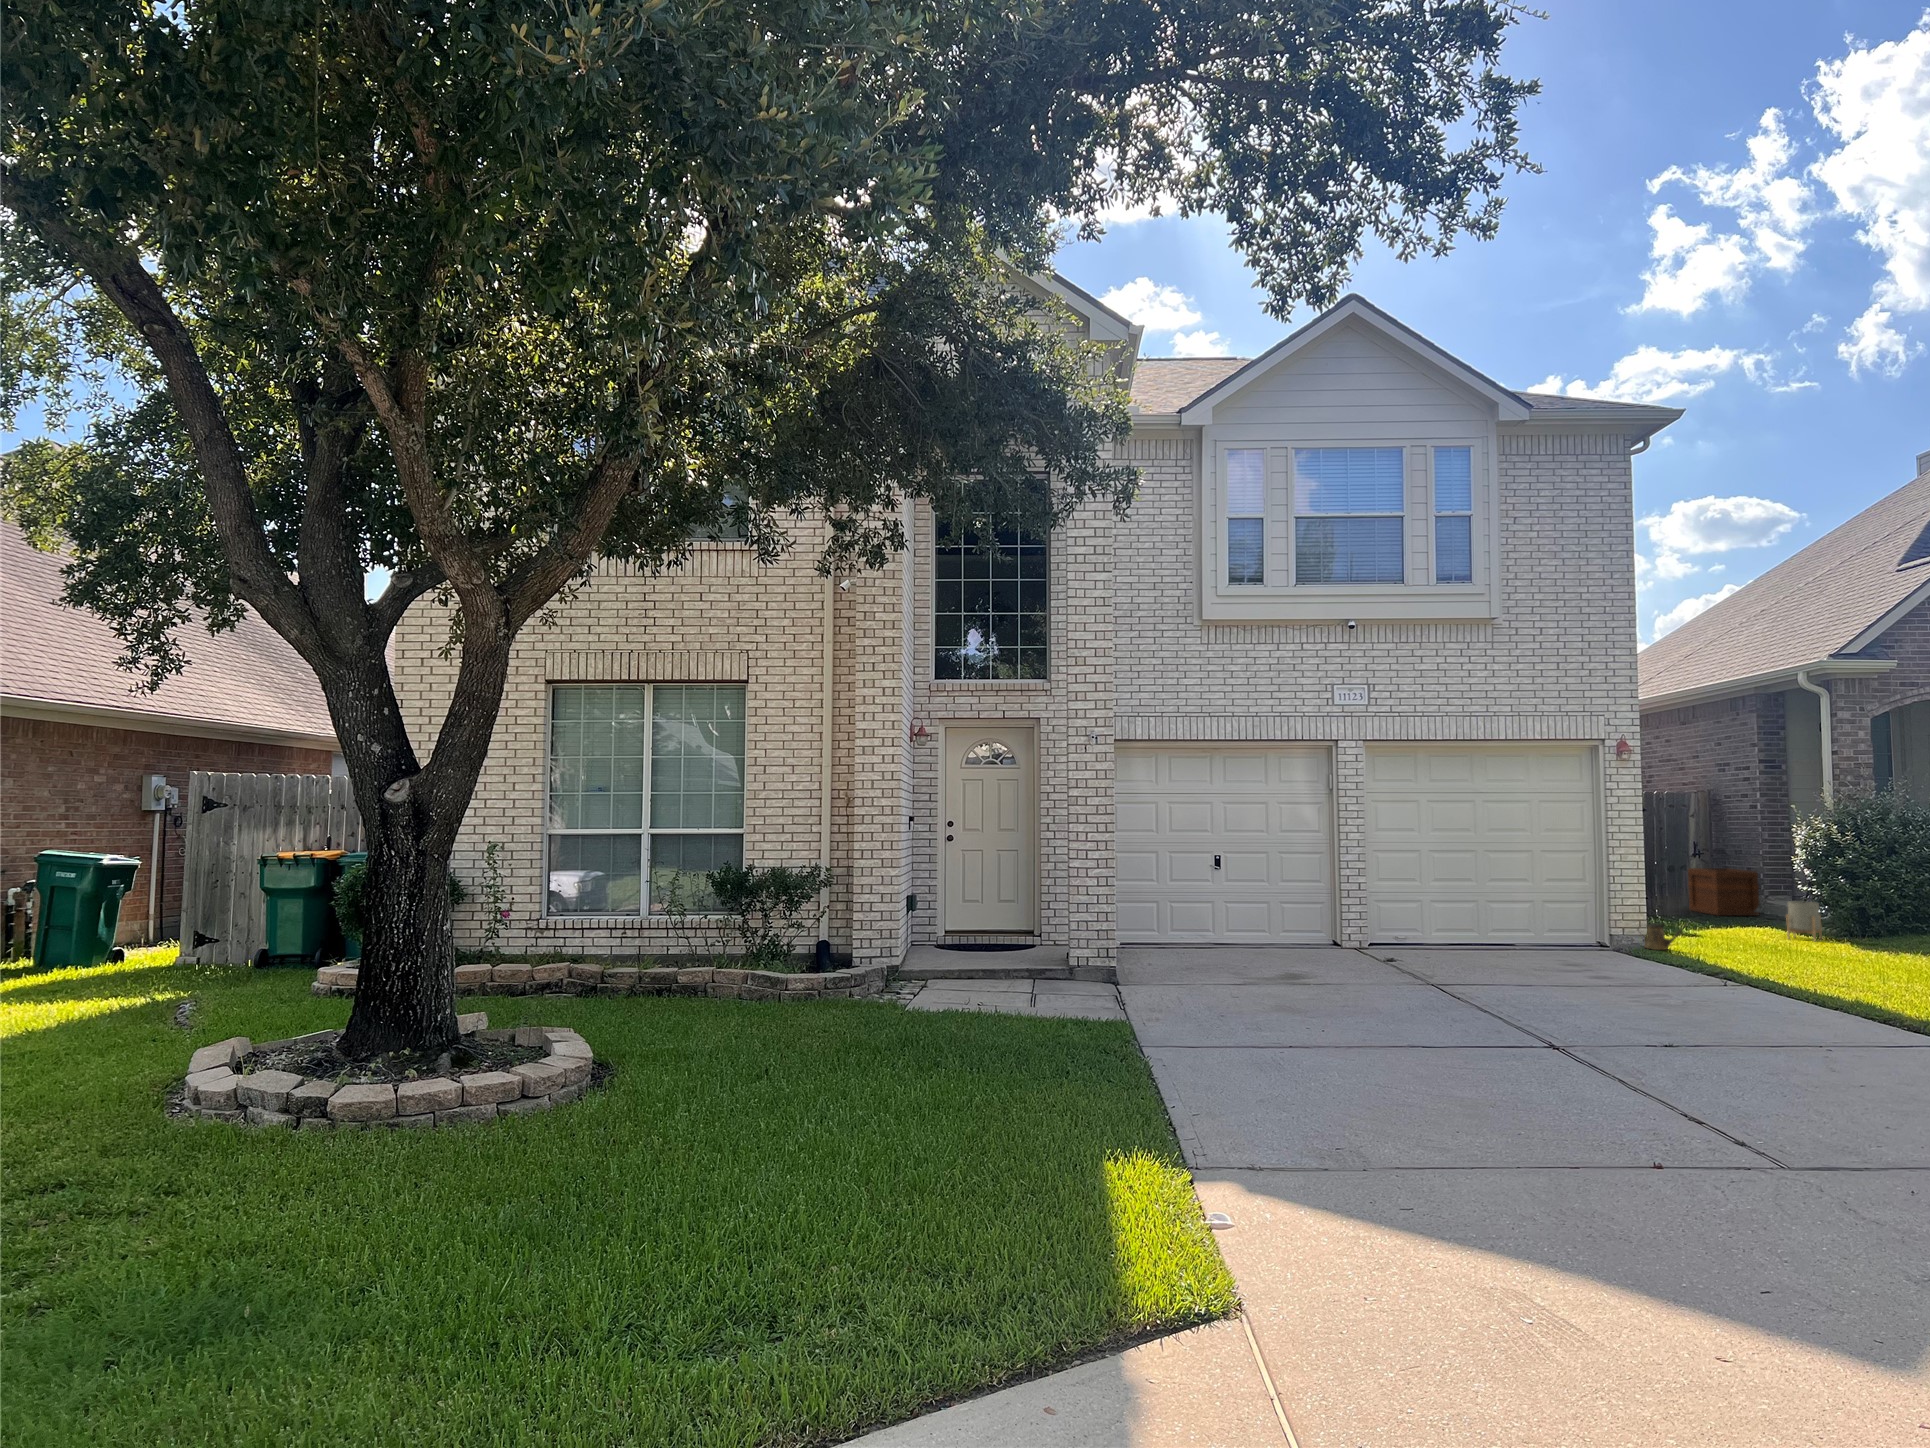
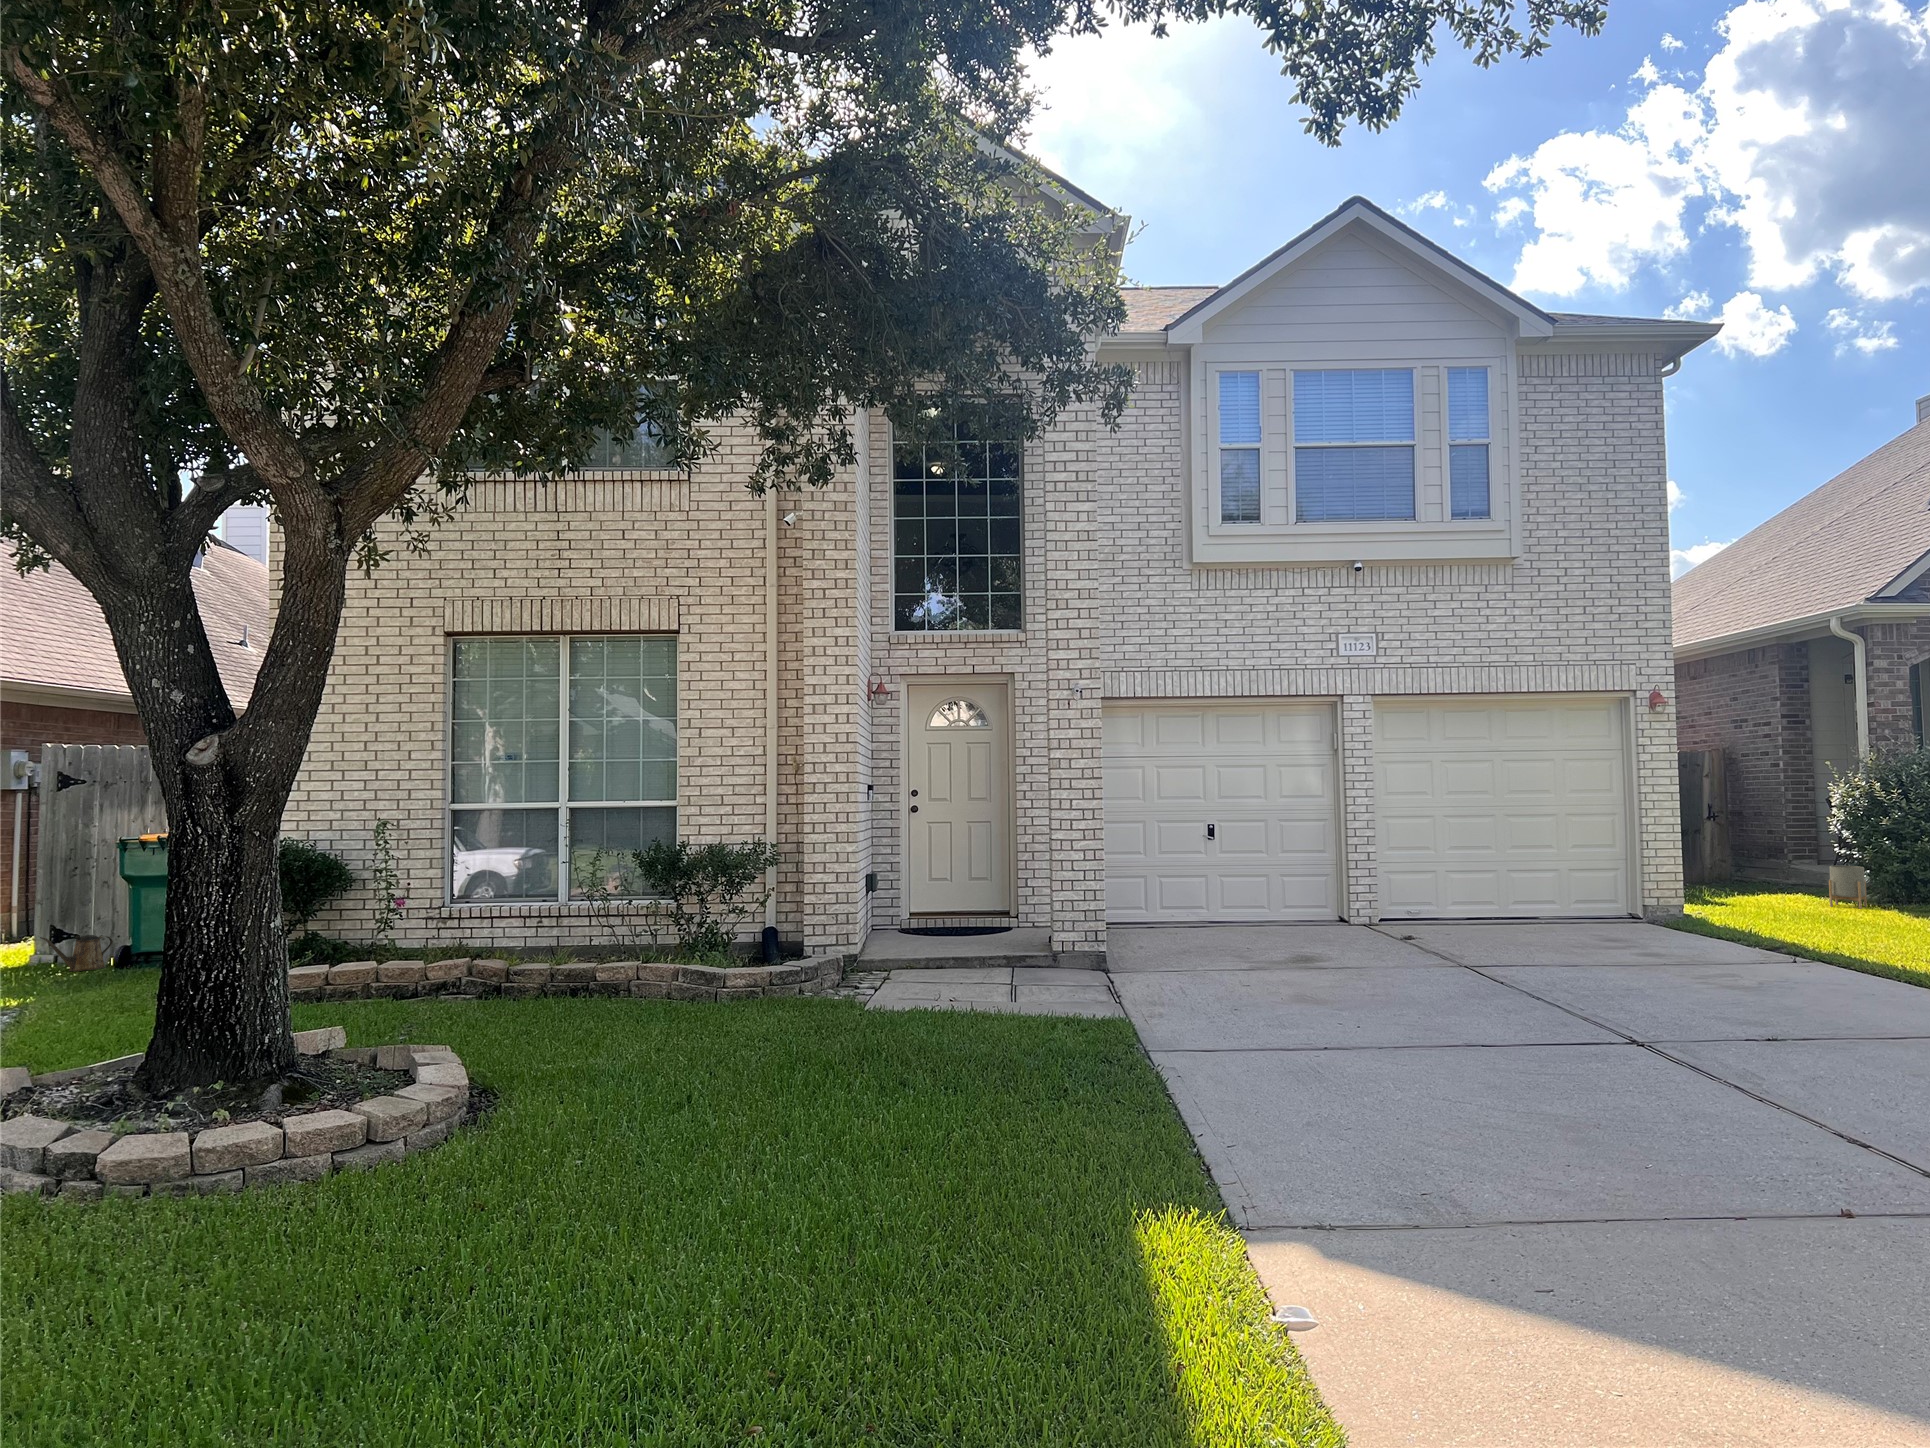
wooden crate: present [1688,868,1760,916] -> none [1710,832,1788,883]
watering can: present [1638,923,1687,950] -> present [40,935,113,971]

